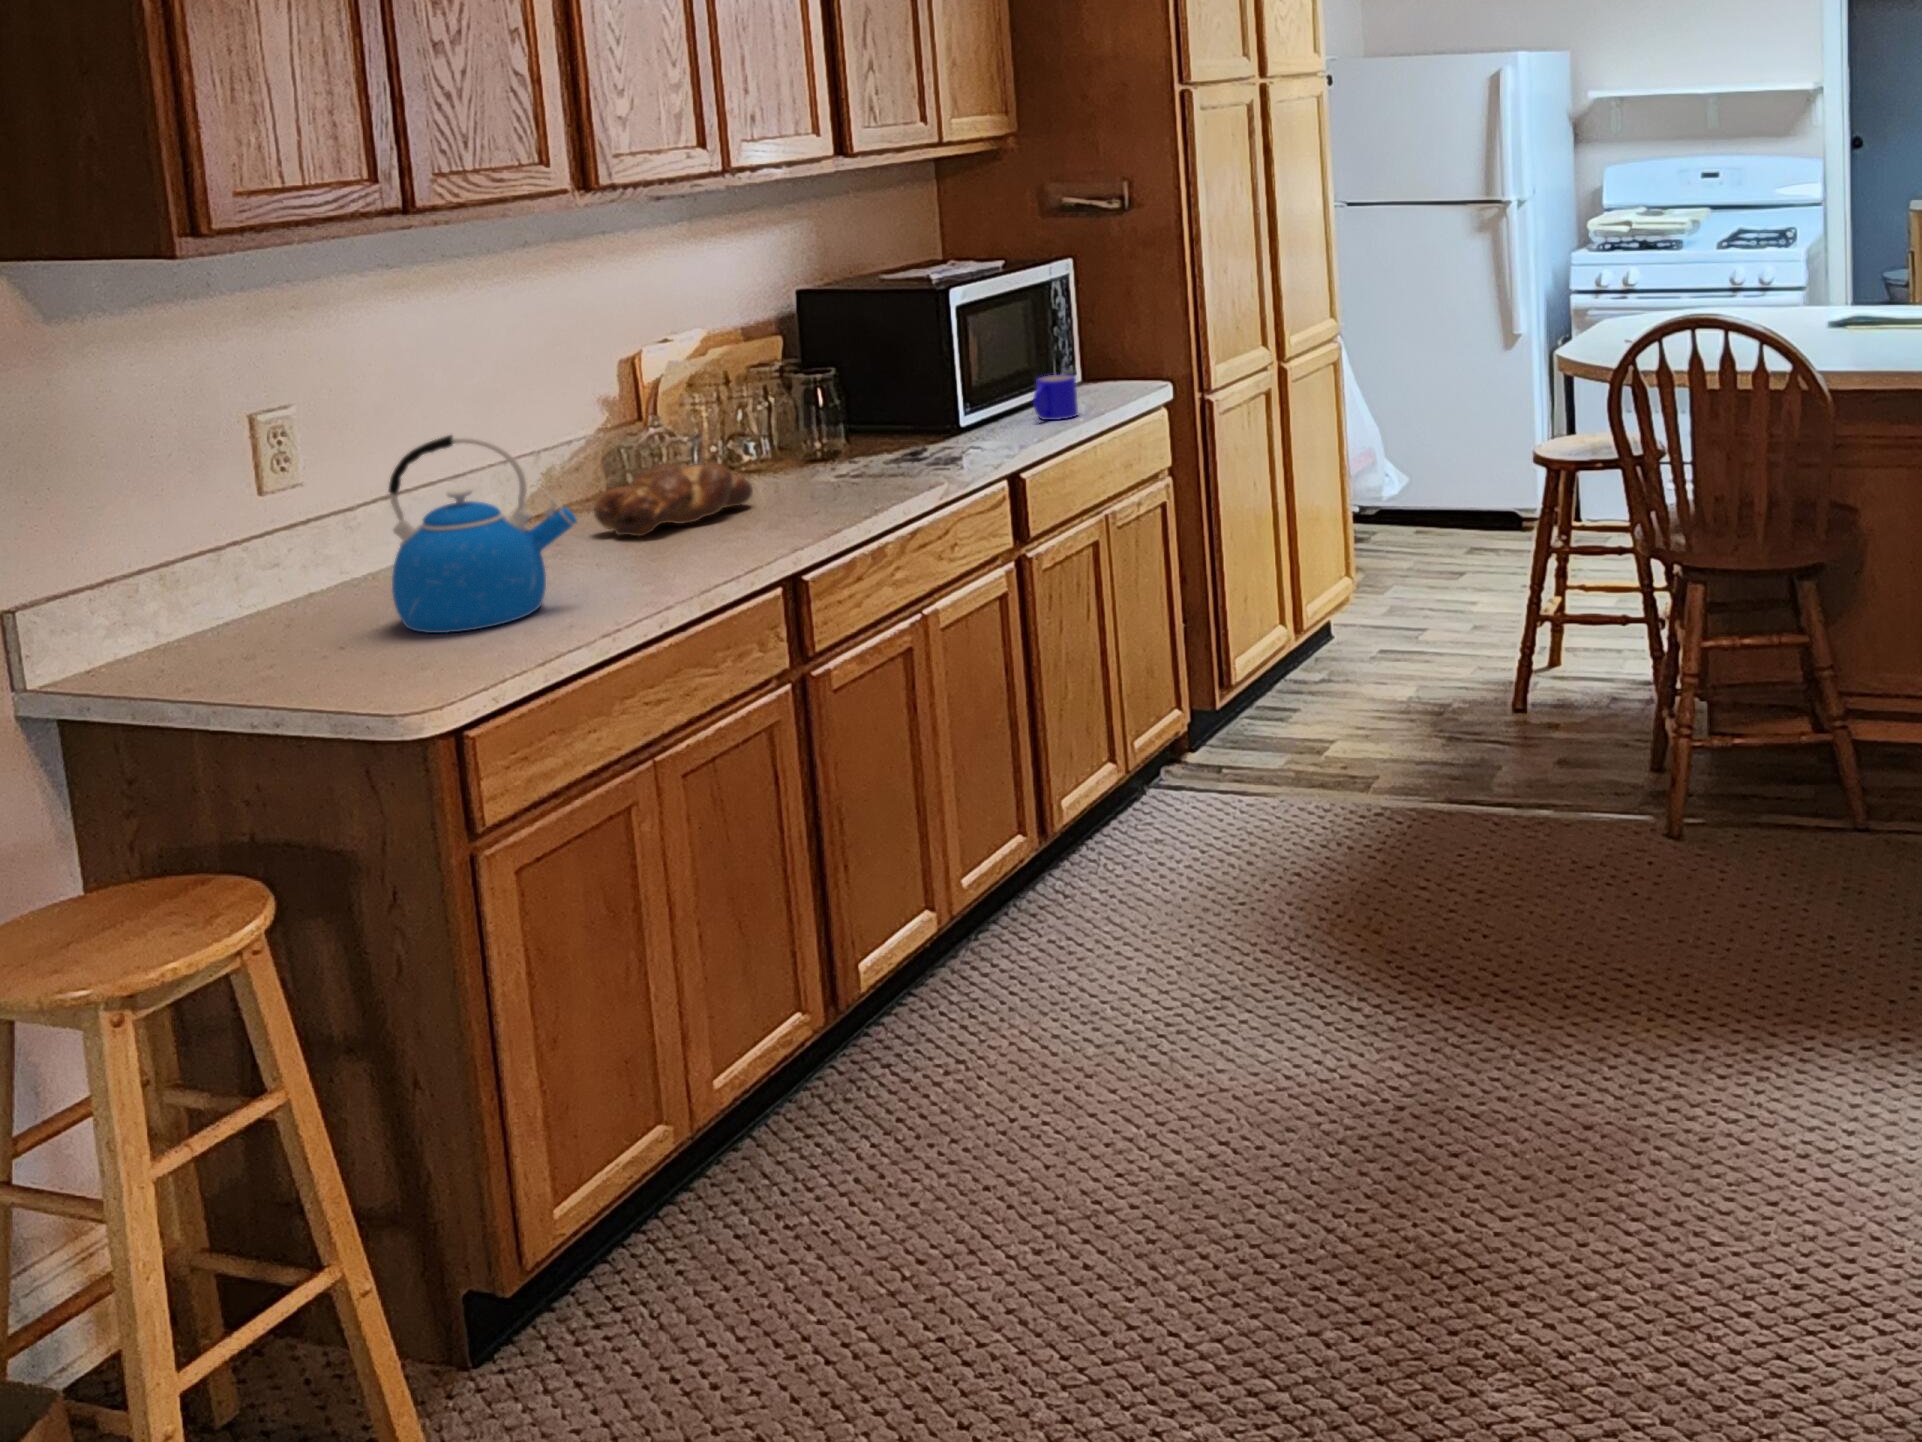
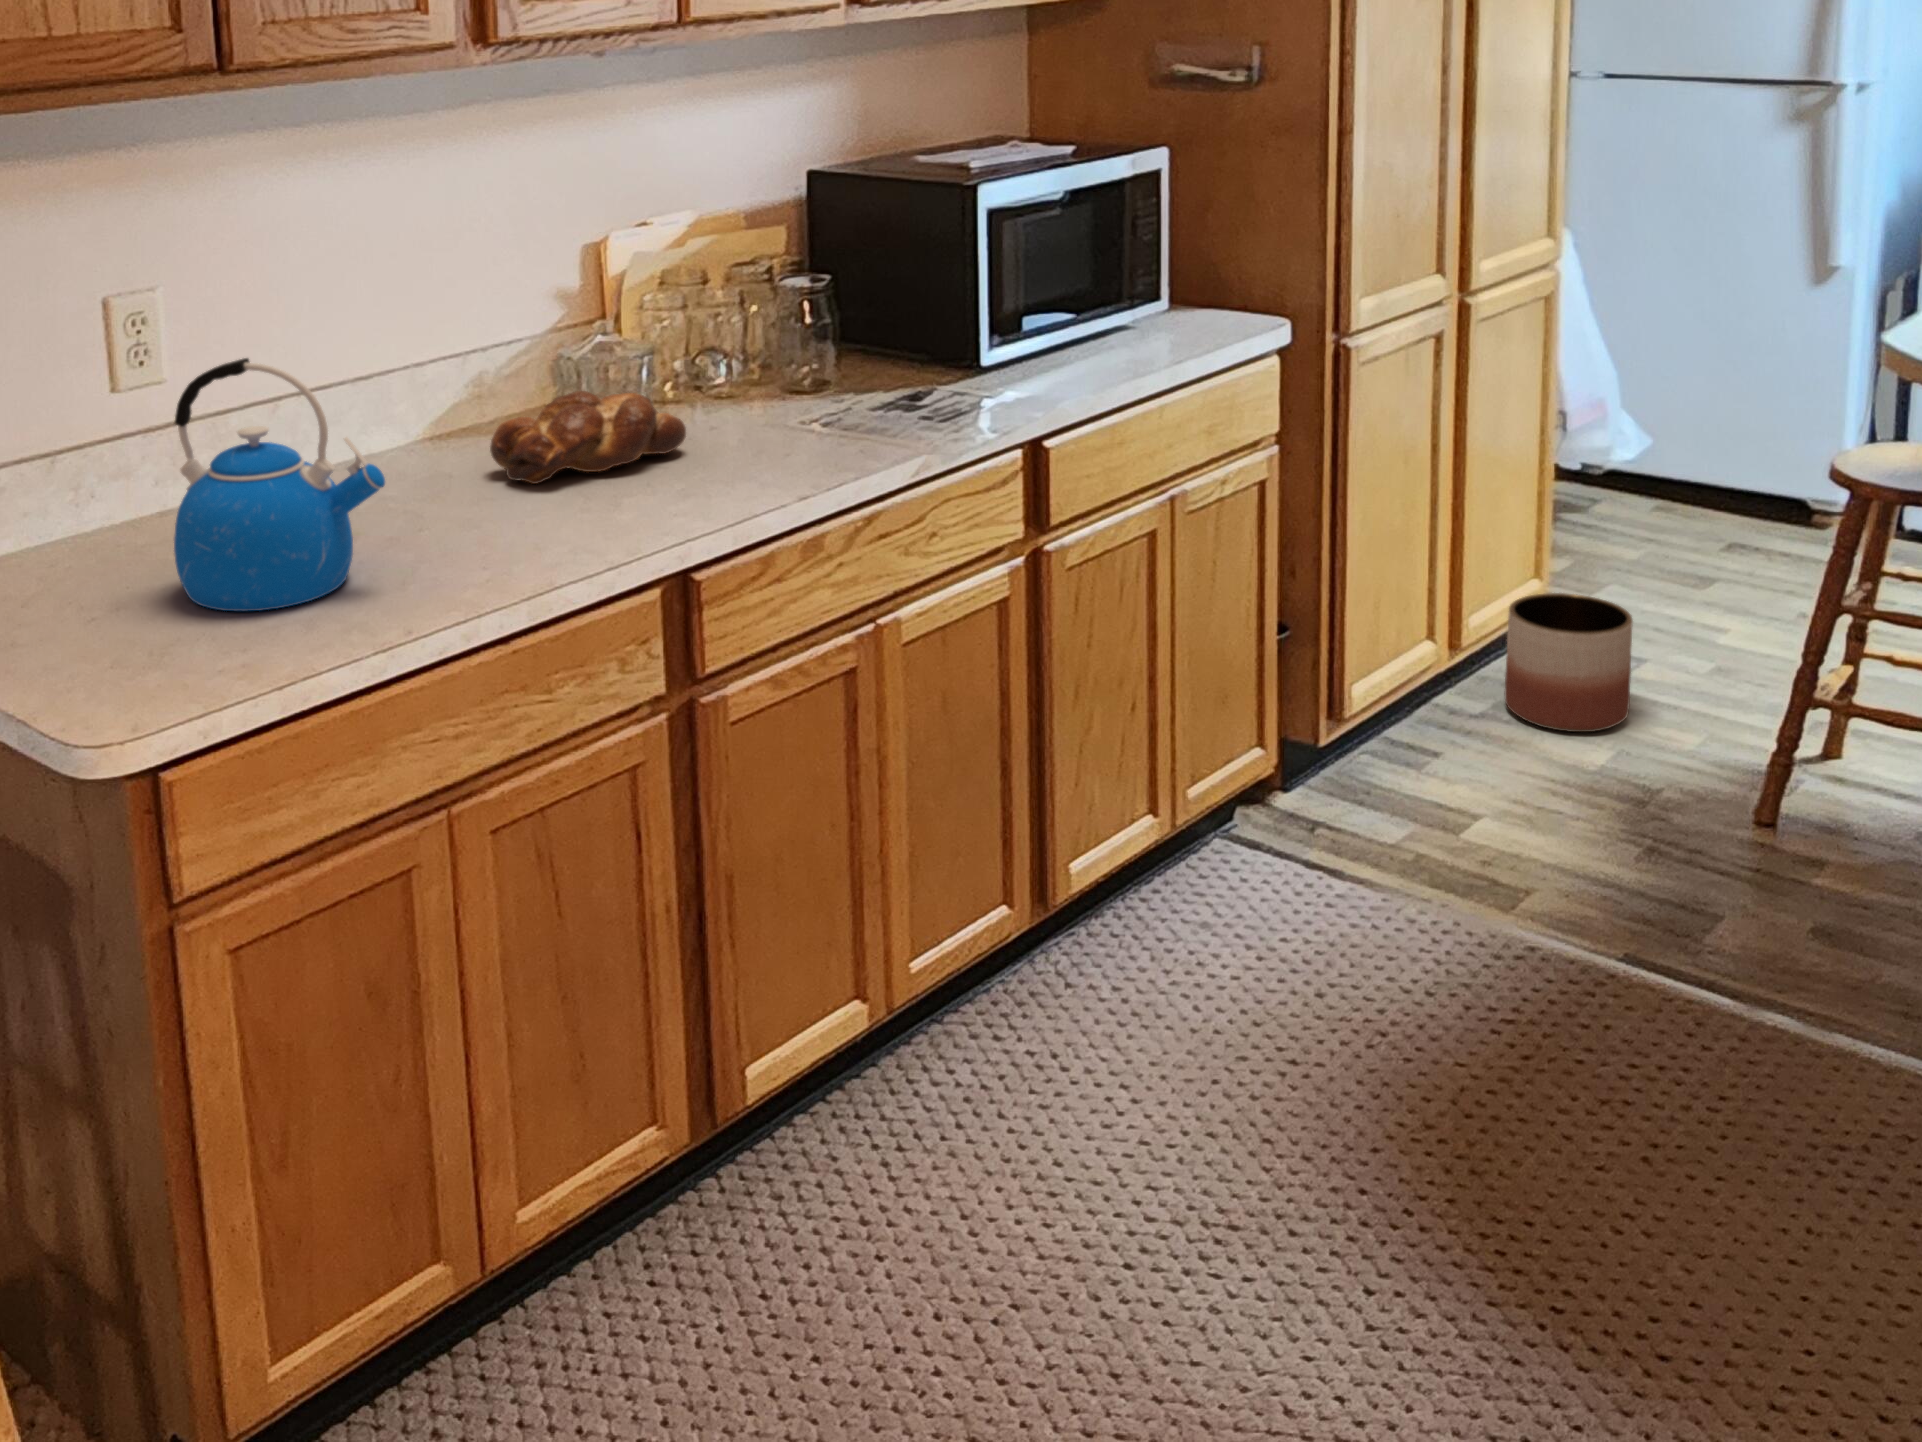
mug: present [1033,374,1078,420] -> none [1088,302,1149,363]
planter: none [1333,580,1422,679] -> present [1504,593,1633,732]

